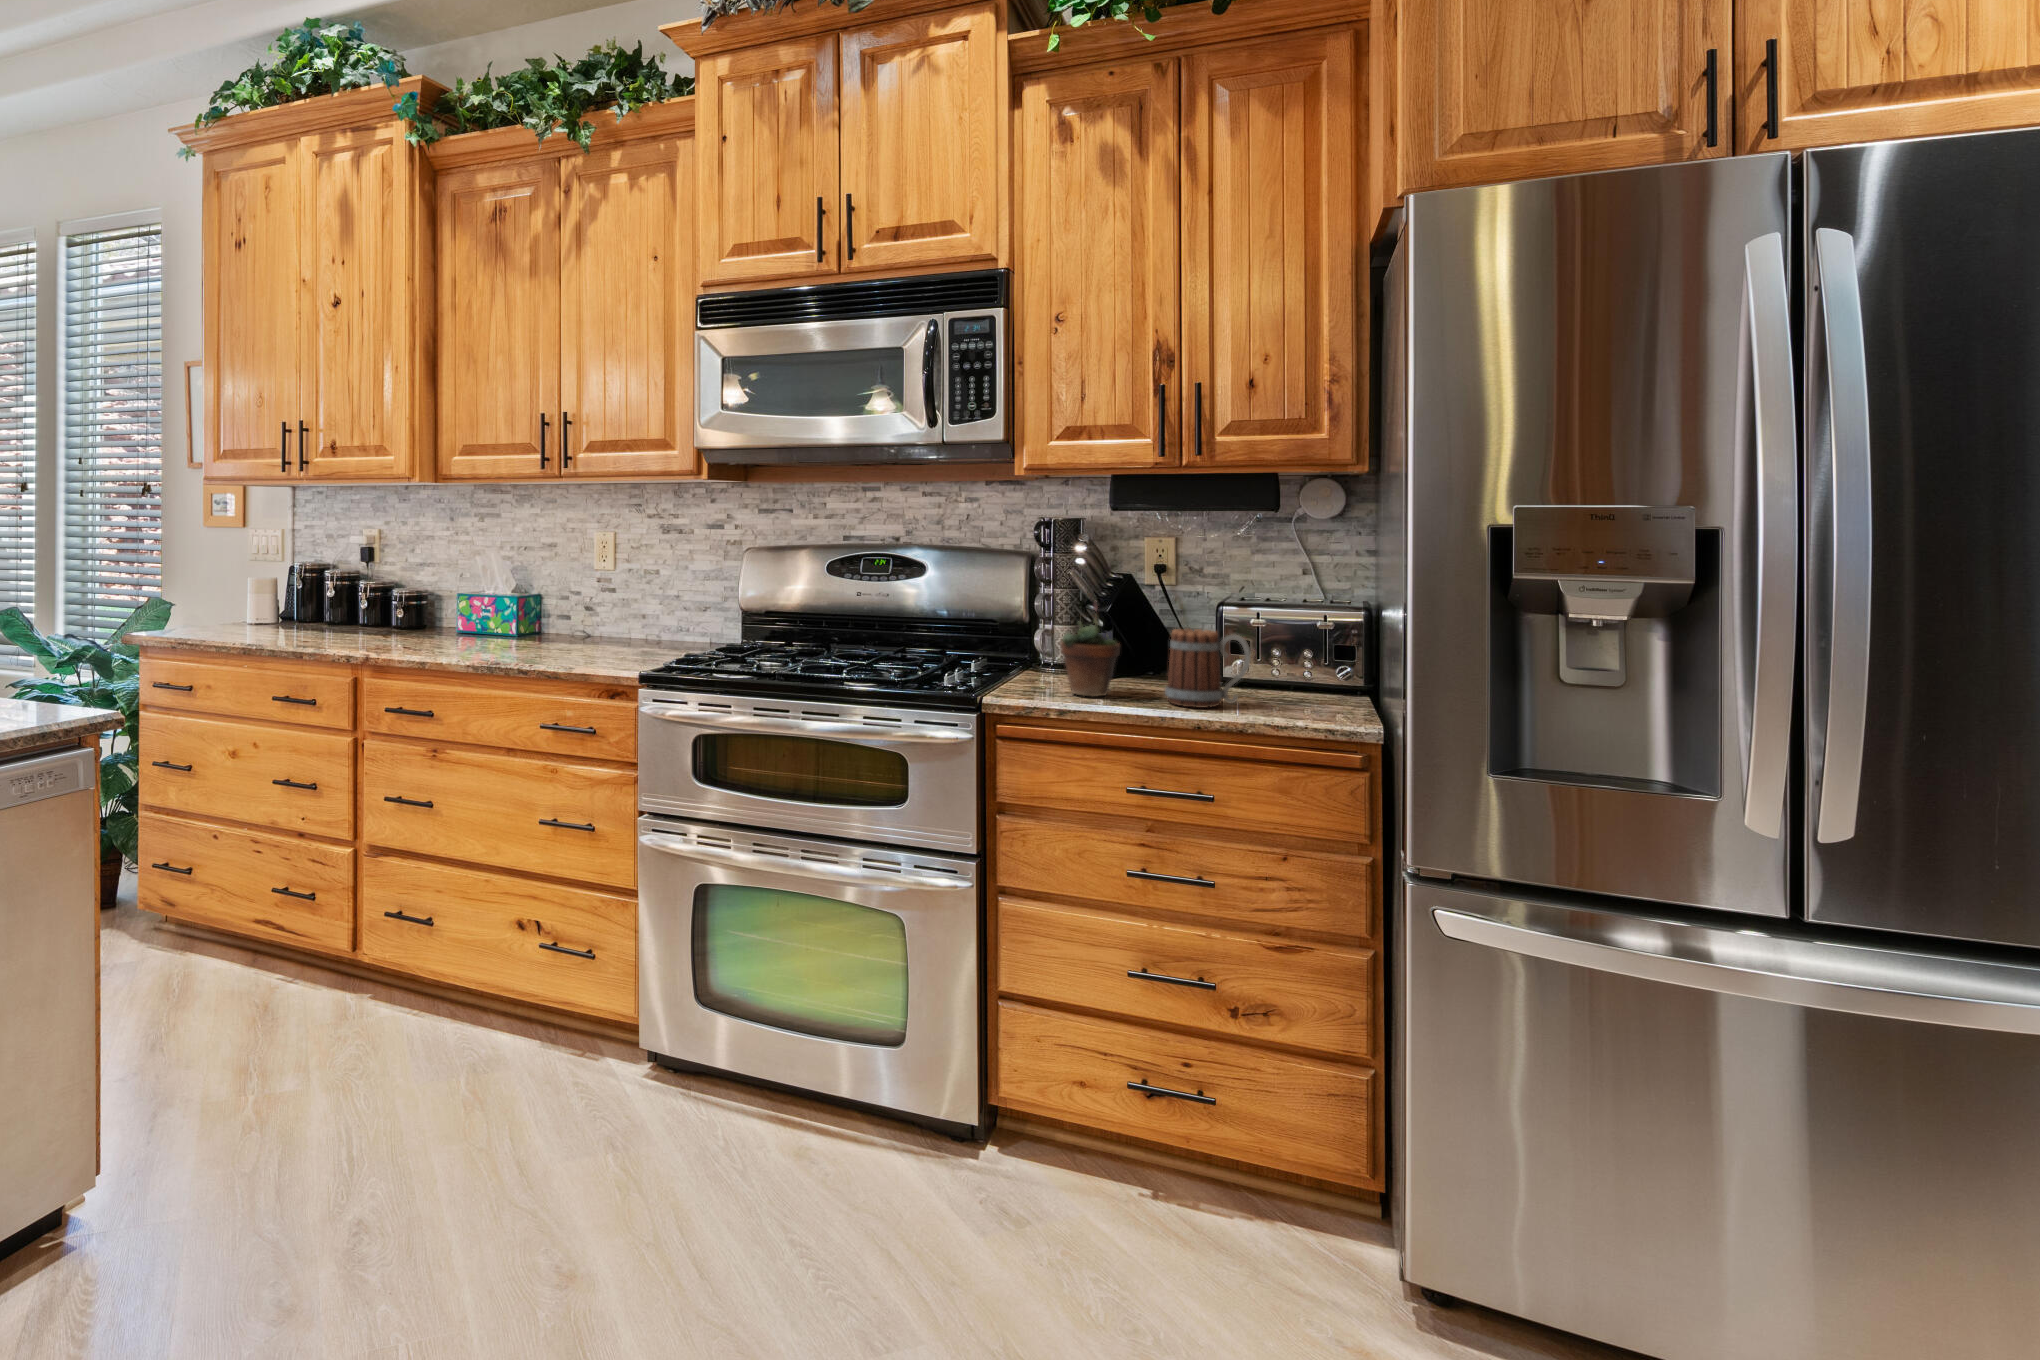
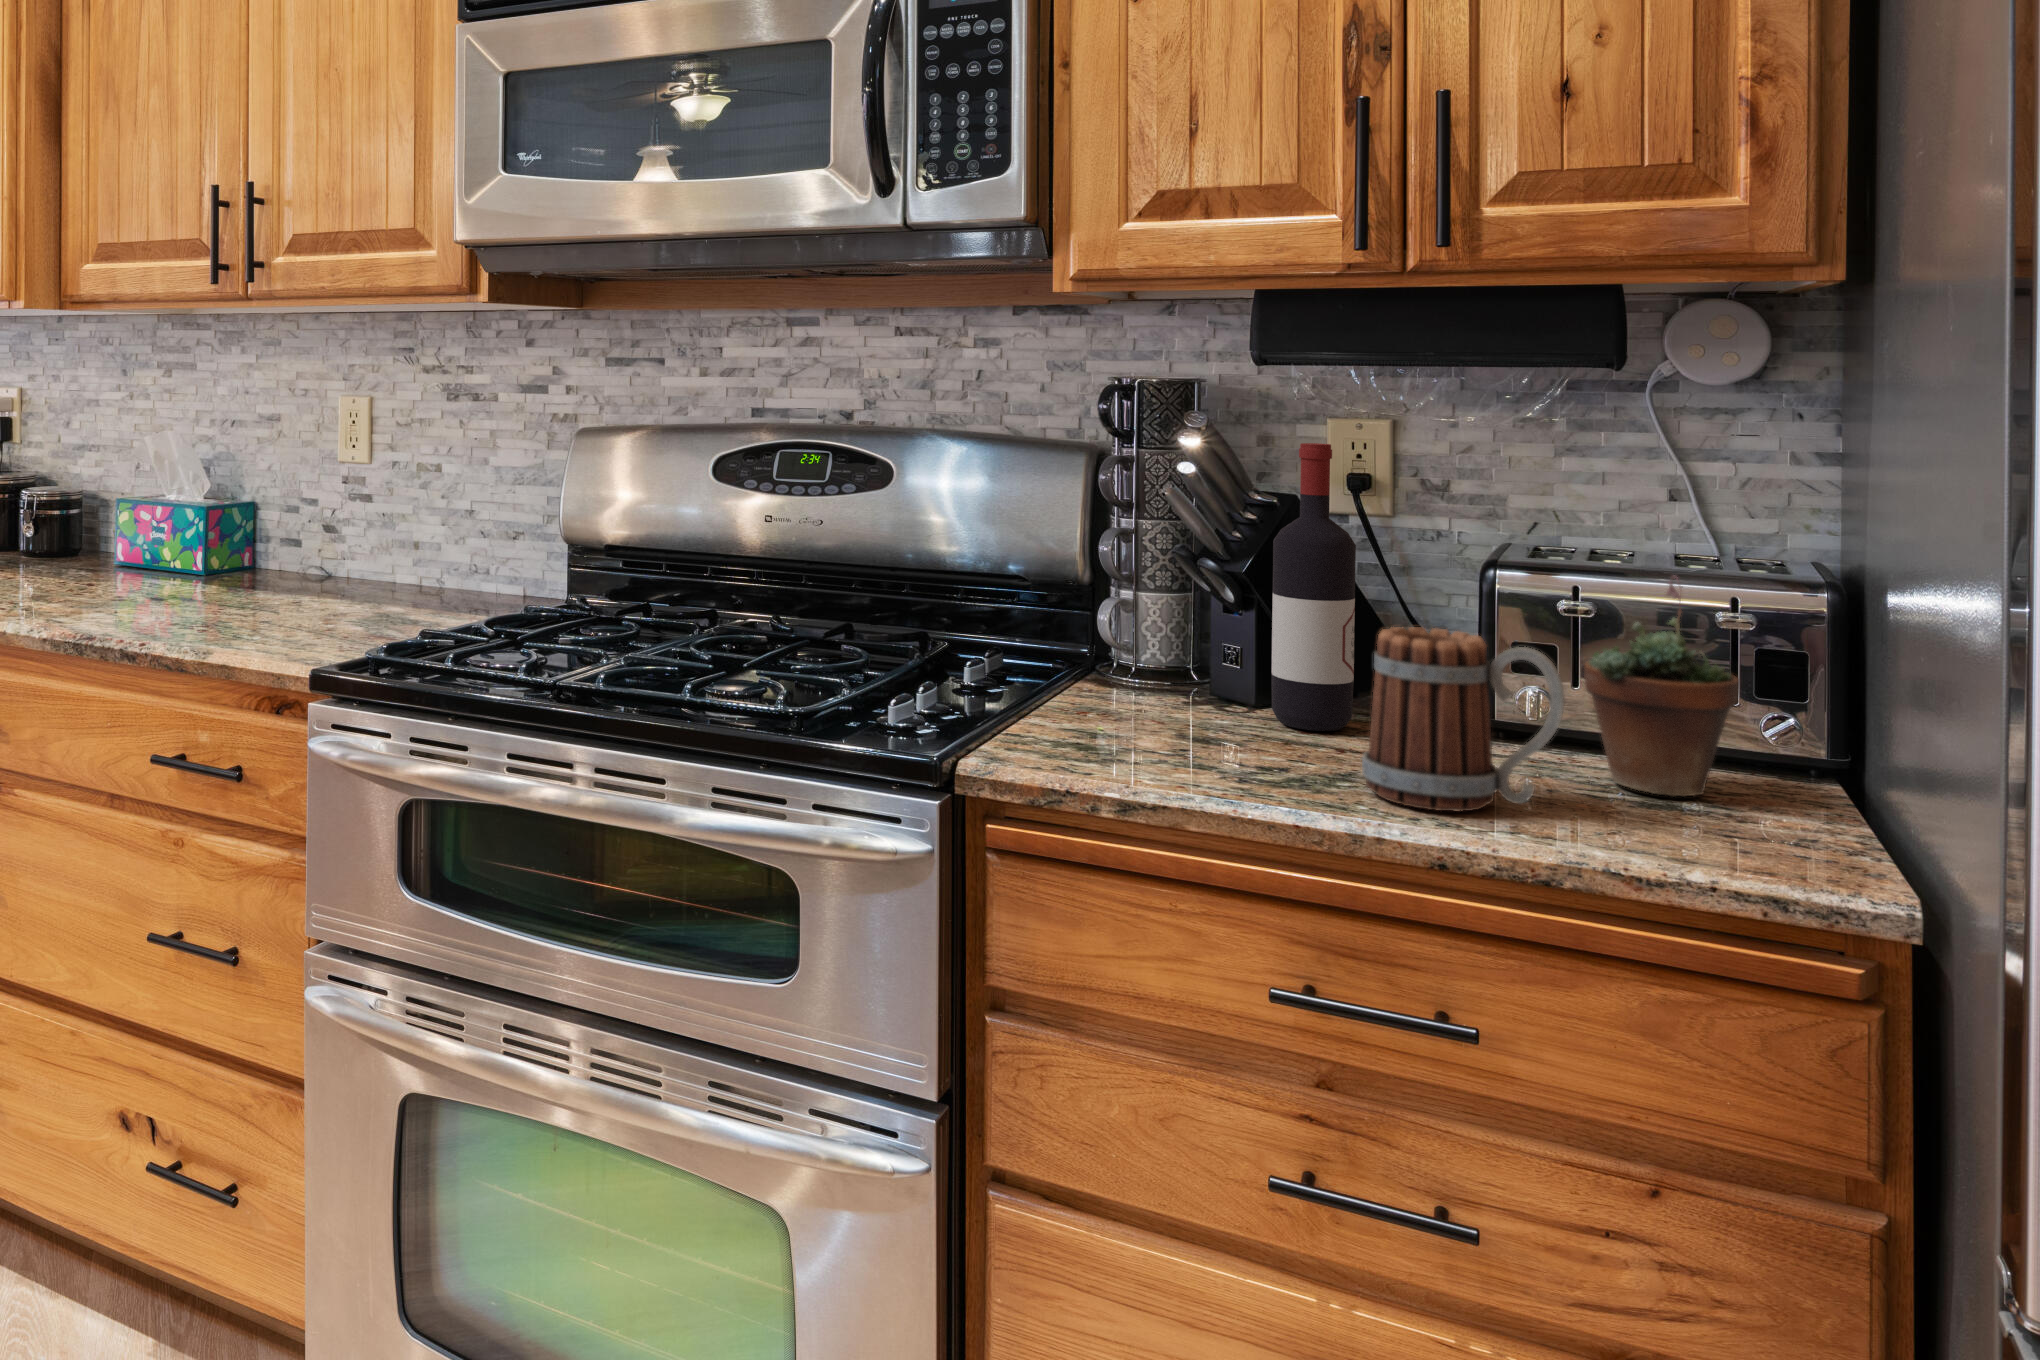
wine bottle: none [1121,548,1160,684] -> present [1271,443,1356,731]
succulent plant: present [1060,602,1120,697] -> present [1584,576,1739,796]

